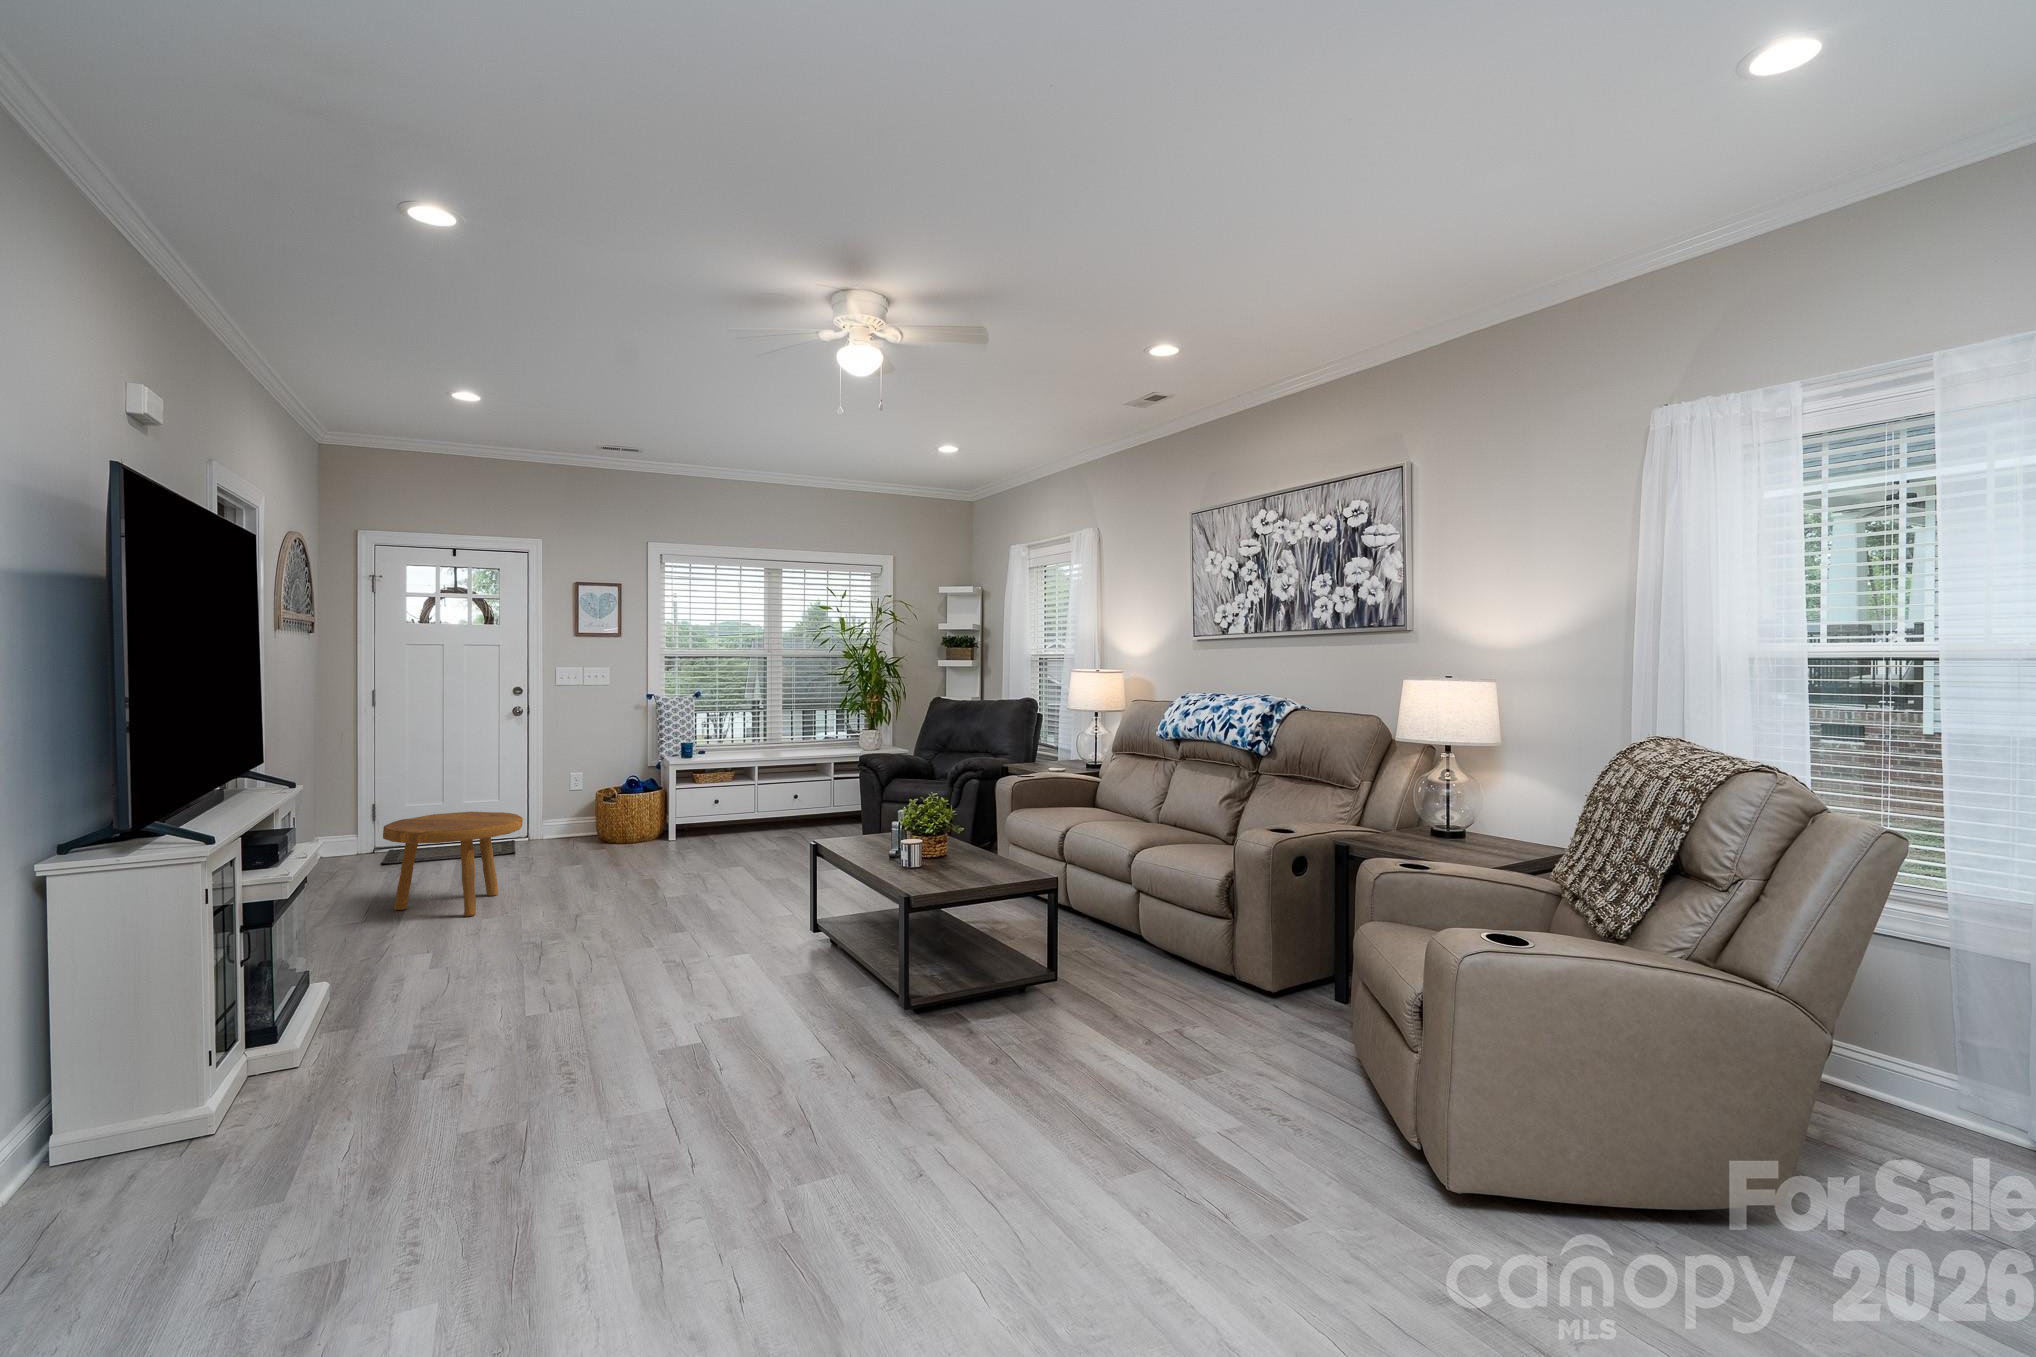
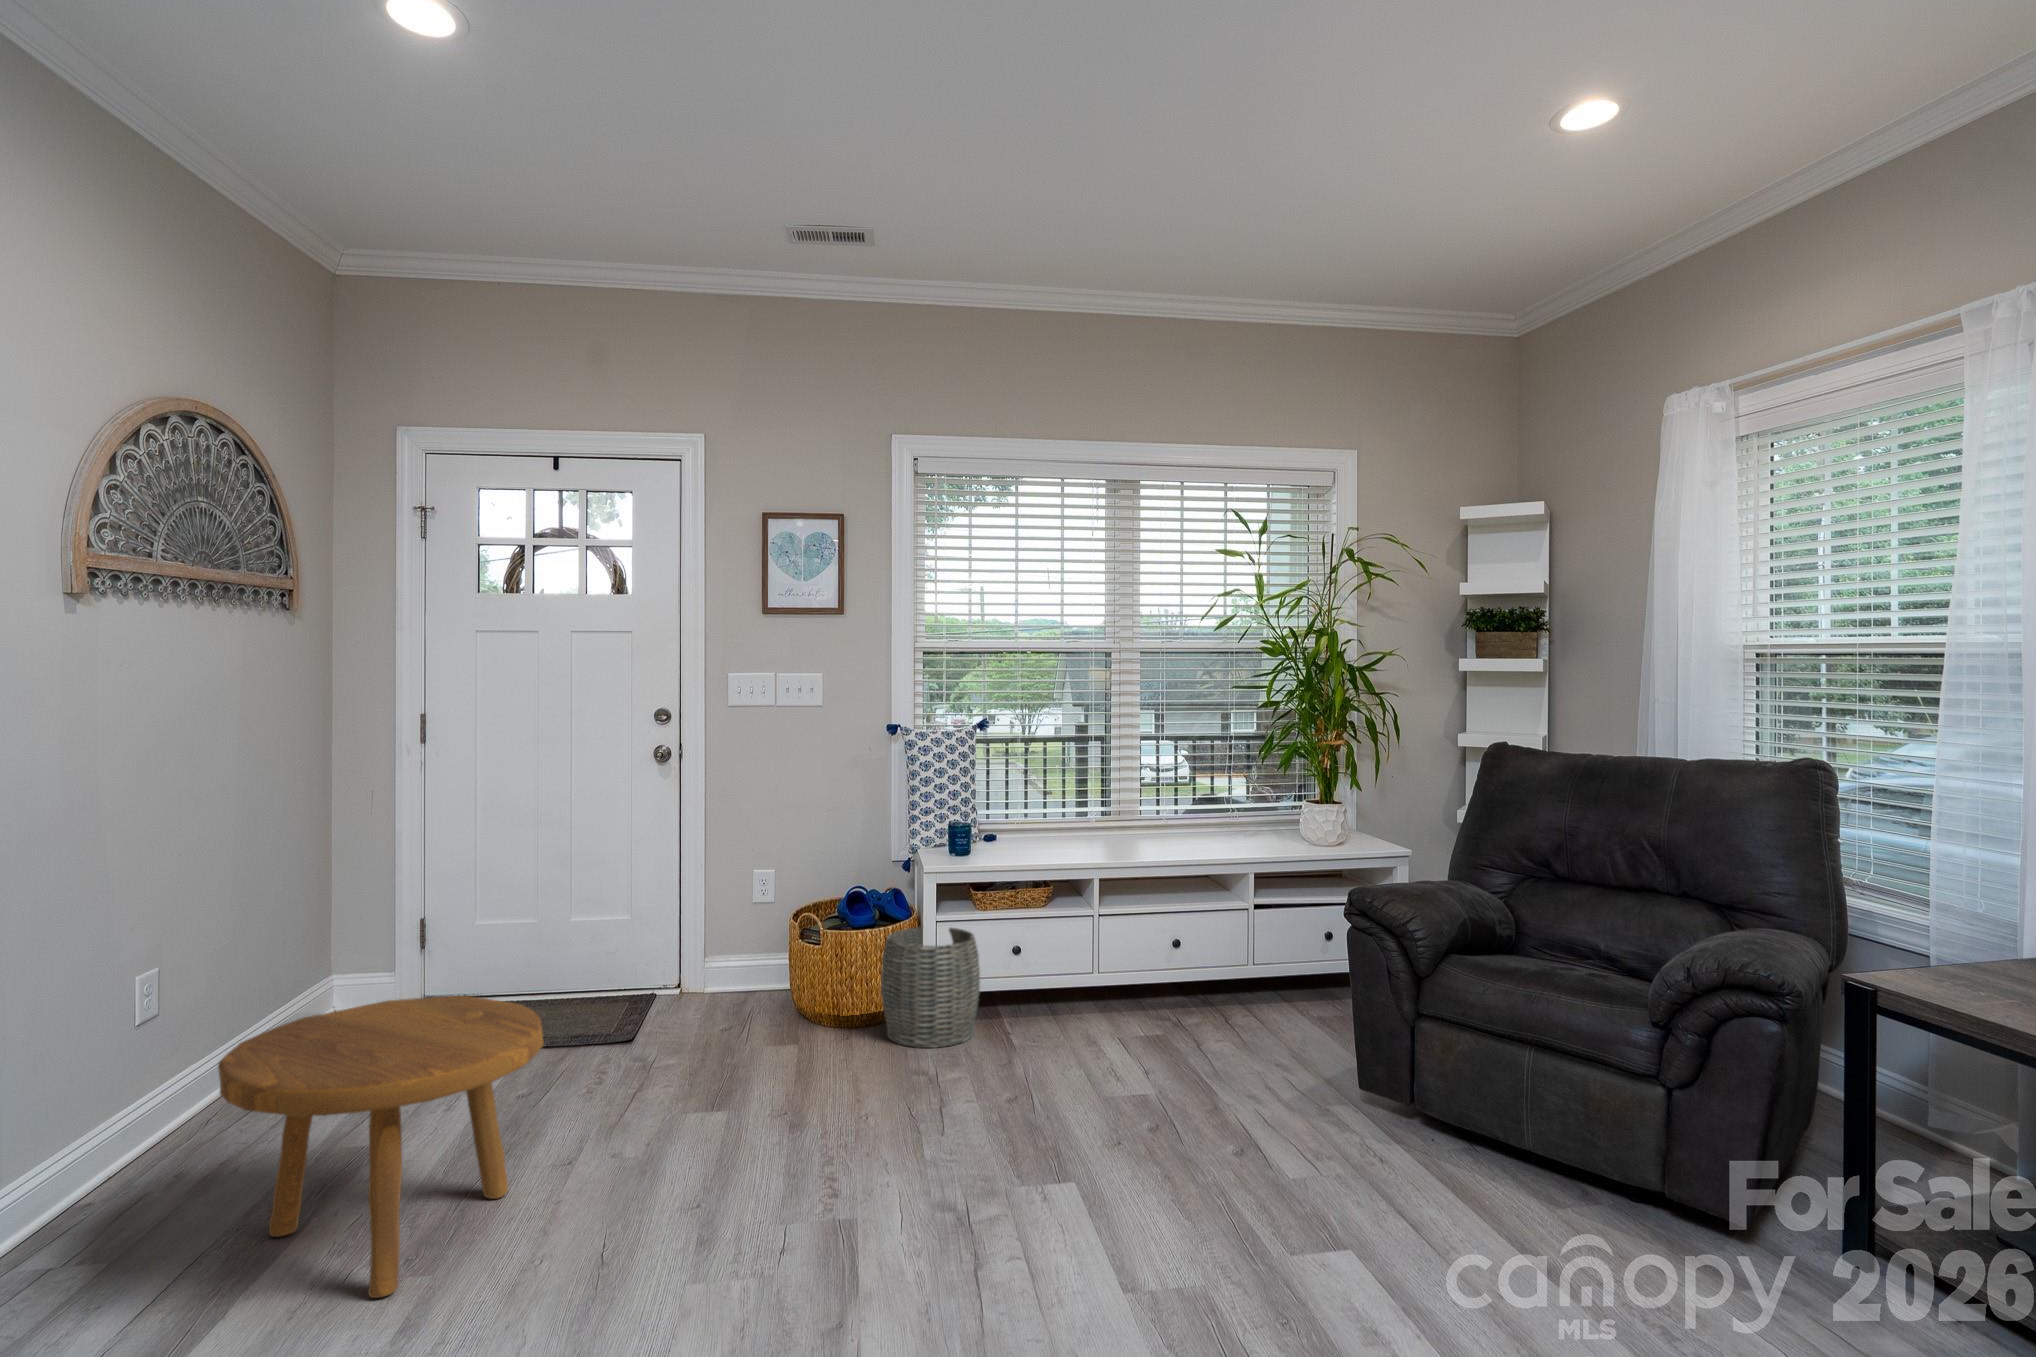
woven basket: none [650,793,701,848] -> present [881,927,980,1048]

